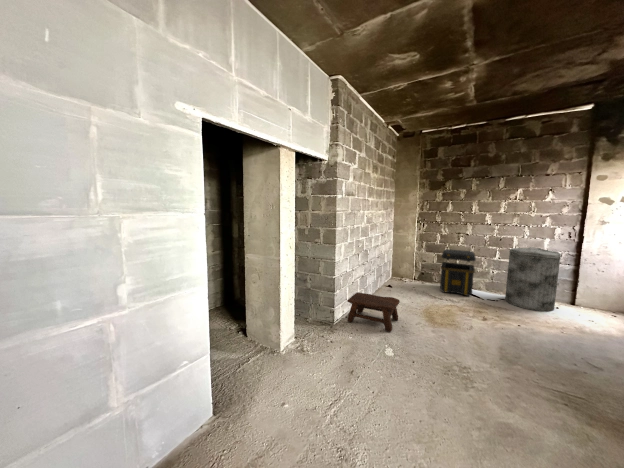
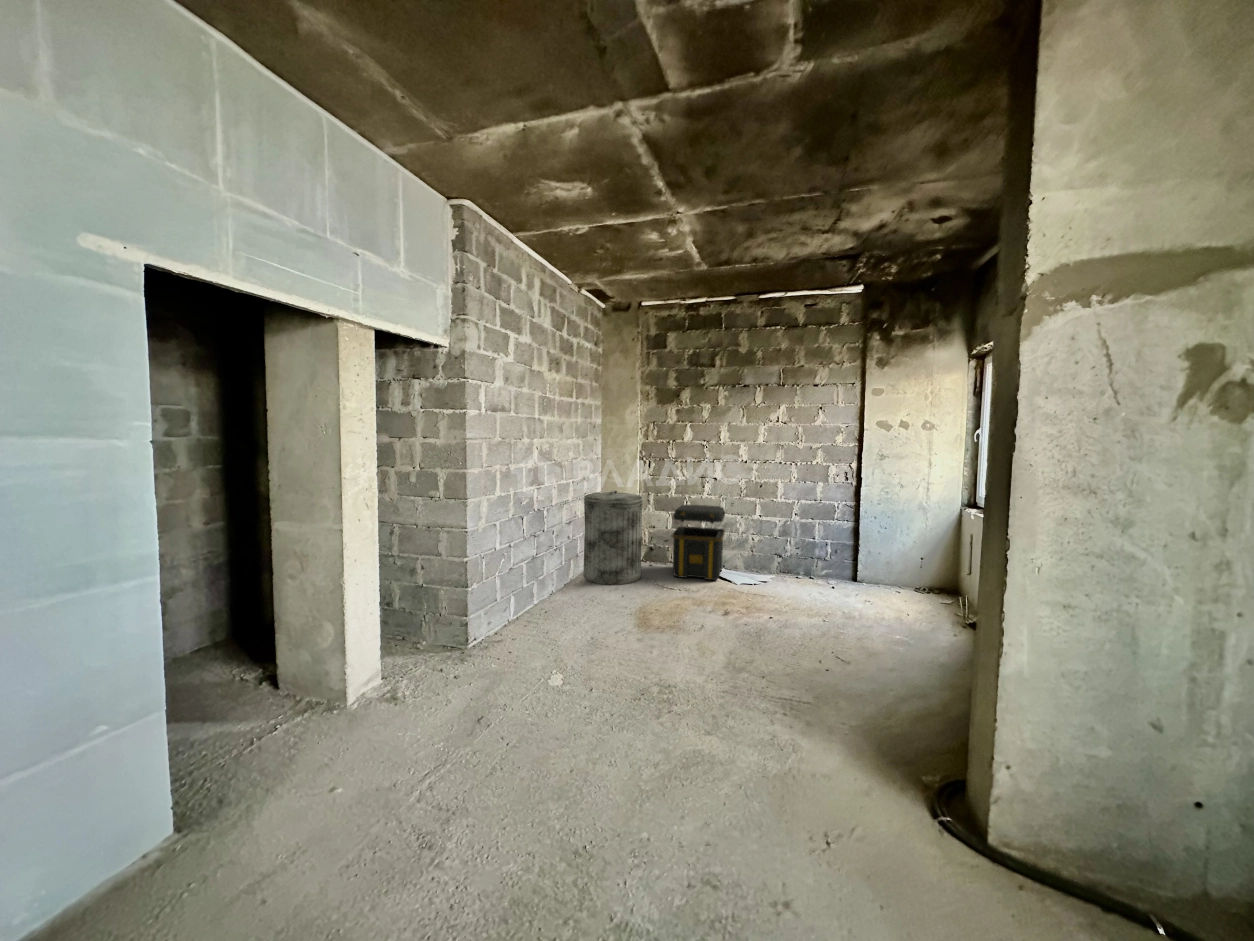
trash can: present [505,247,561,311] -> present [583,490,643,585]
stool: present [347,293,400,332] -> none [495,586,589,648]

